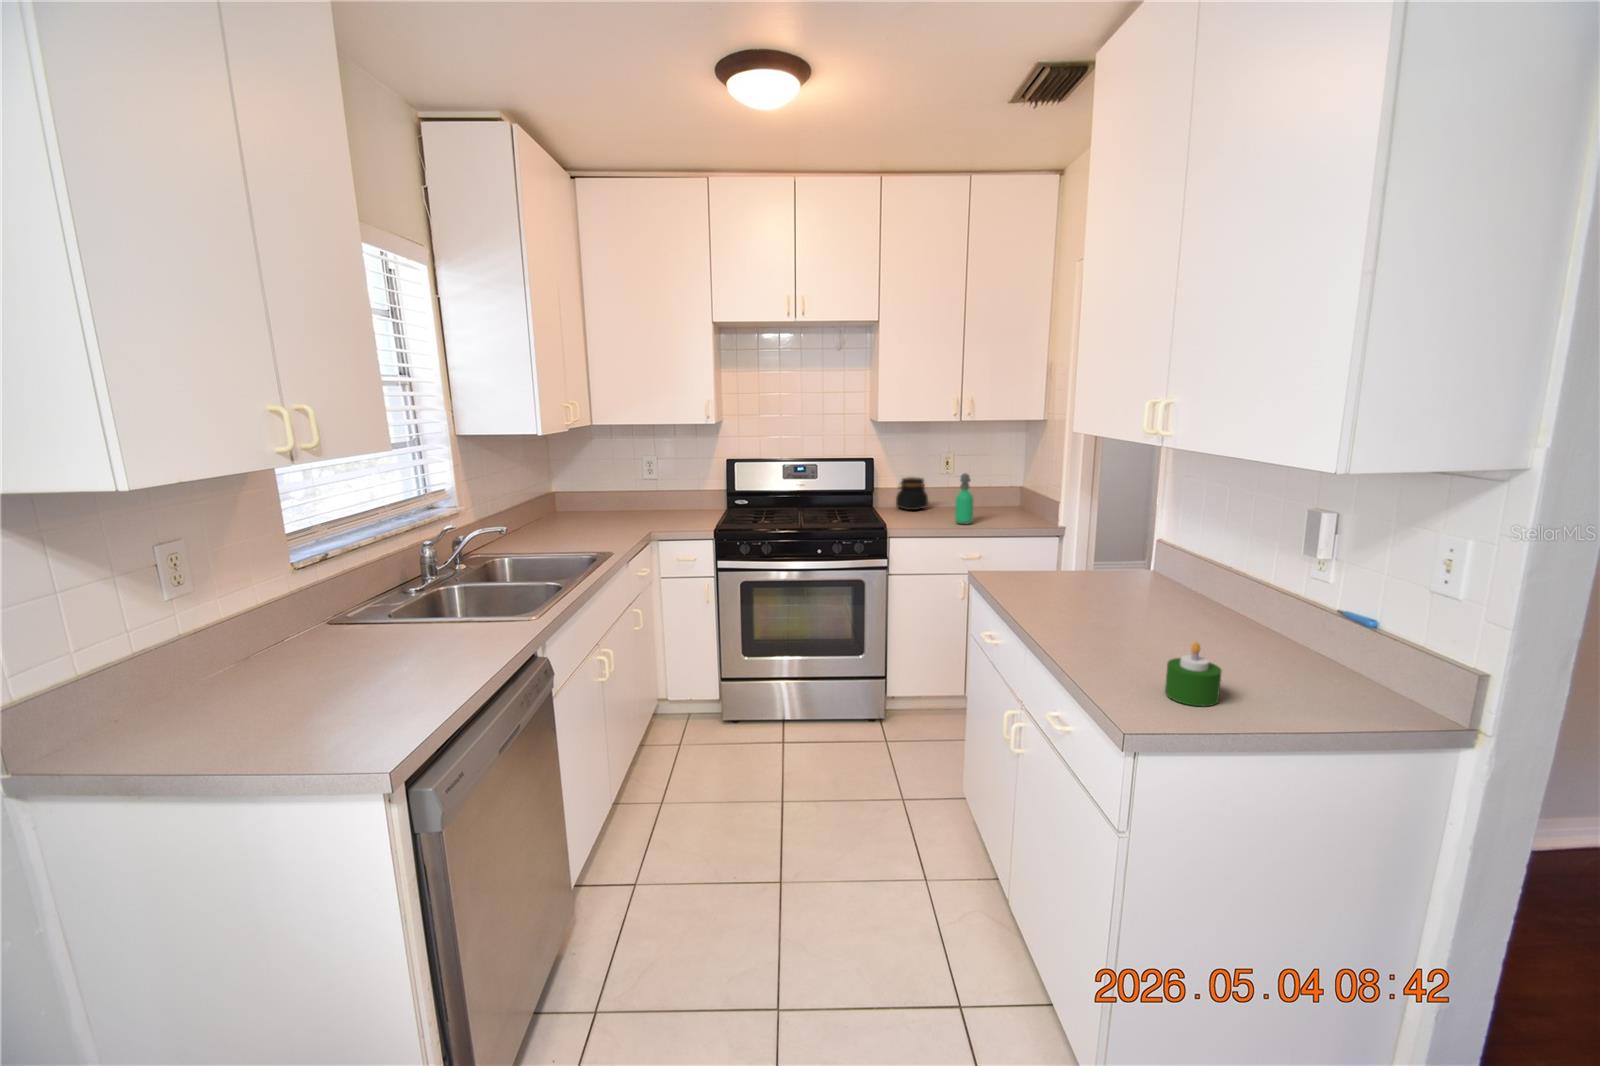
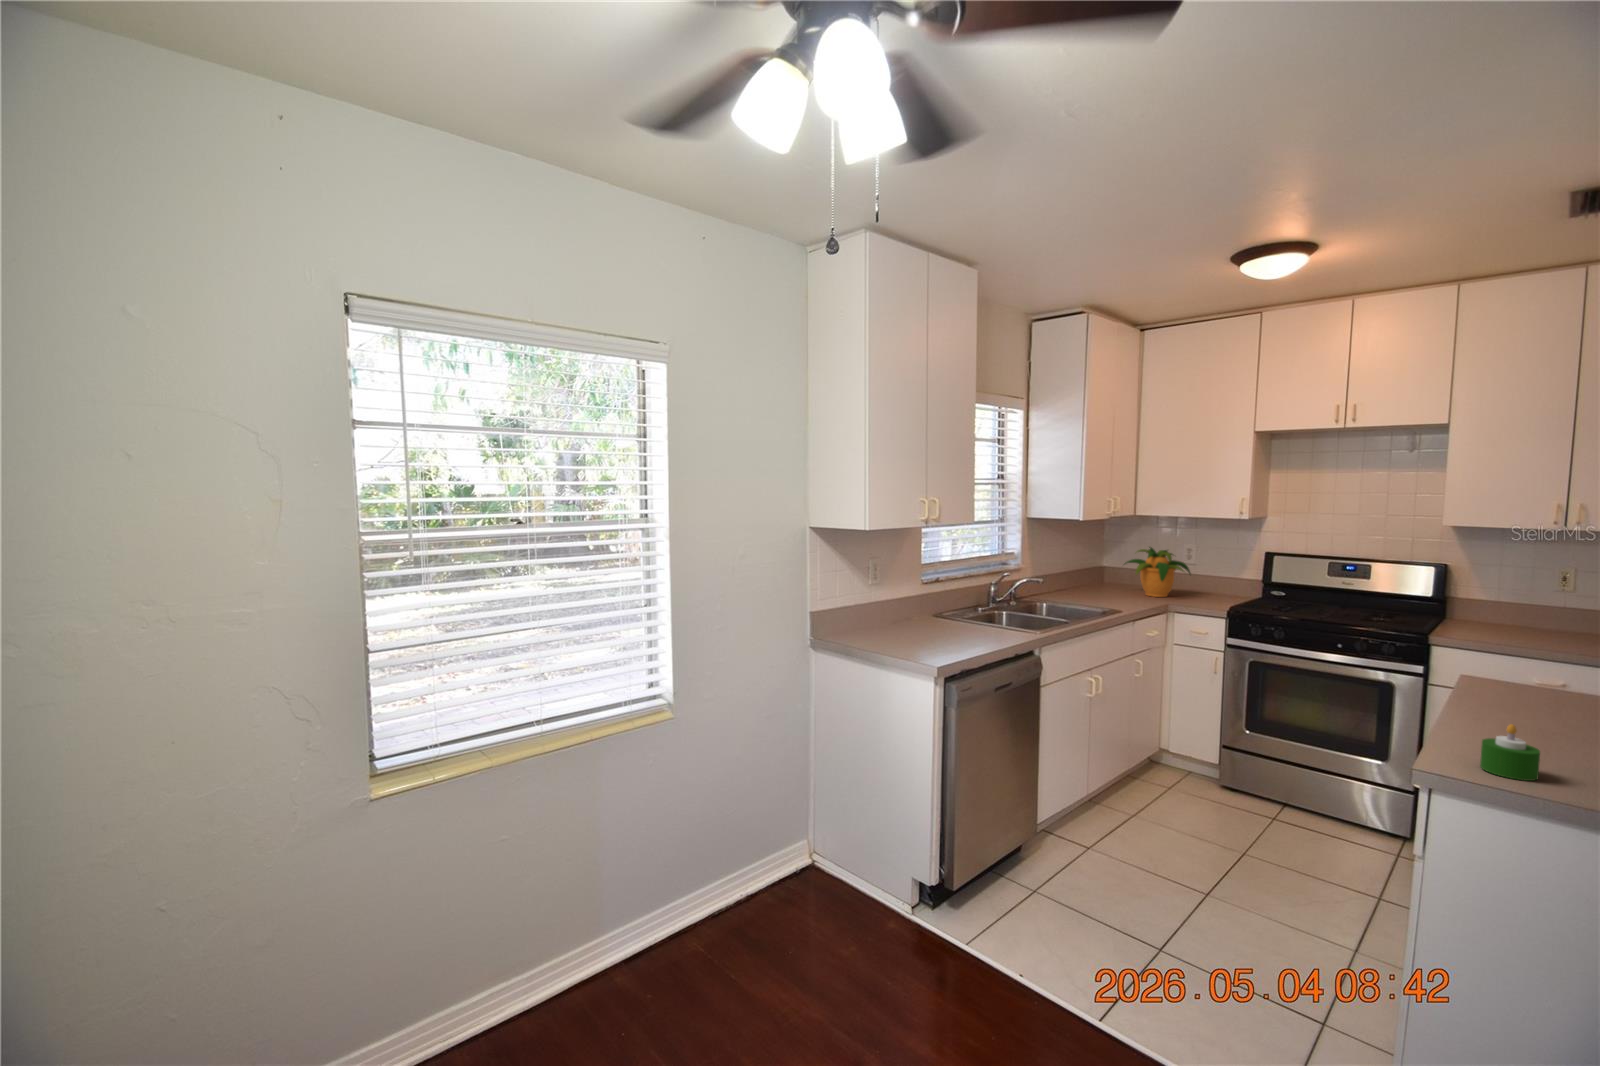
potted plant: none [584,462,661,525] -> present [1125,547,1191,597]
soap dispenser: present [955,473,974,524] -> none [1541,592,1572,651]
jar: present [896,477,928,510] -> none [1475,591,1527,629]

